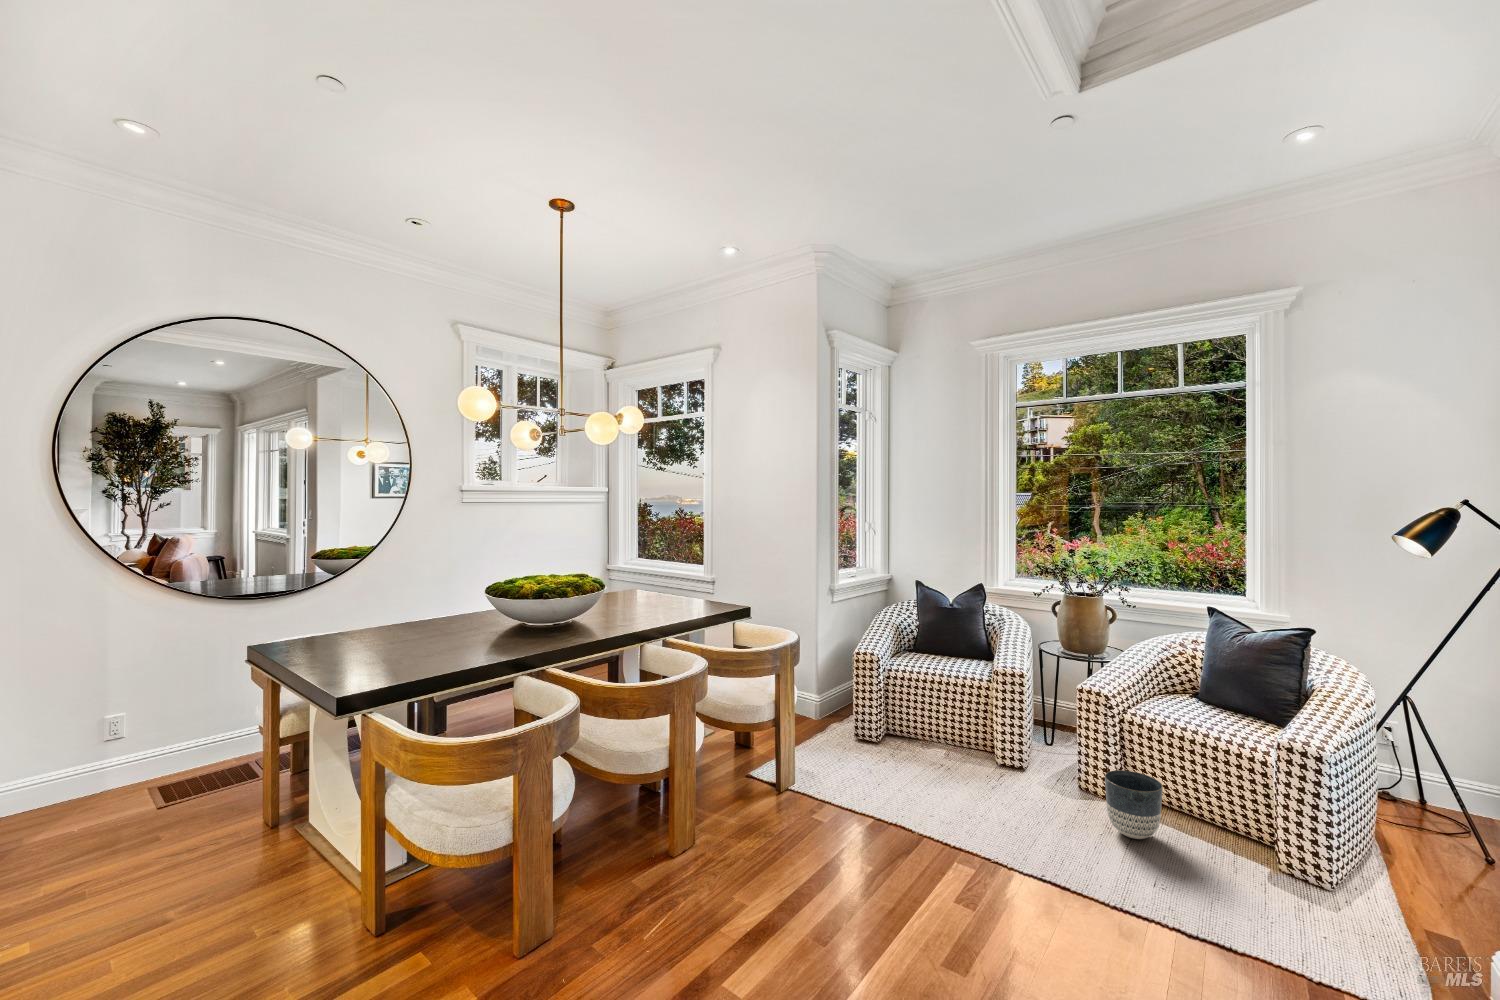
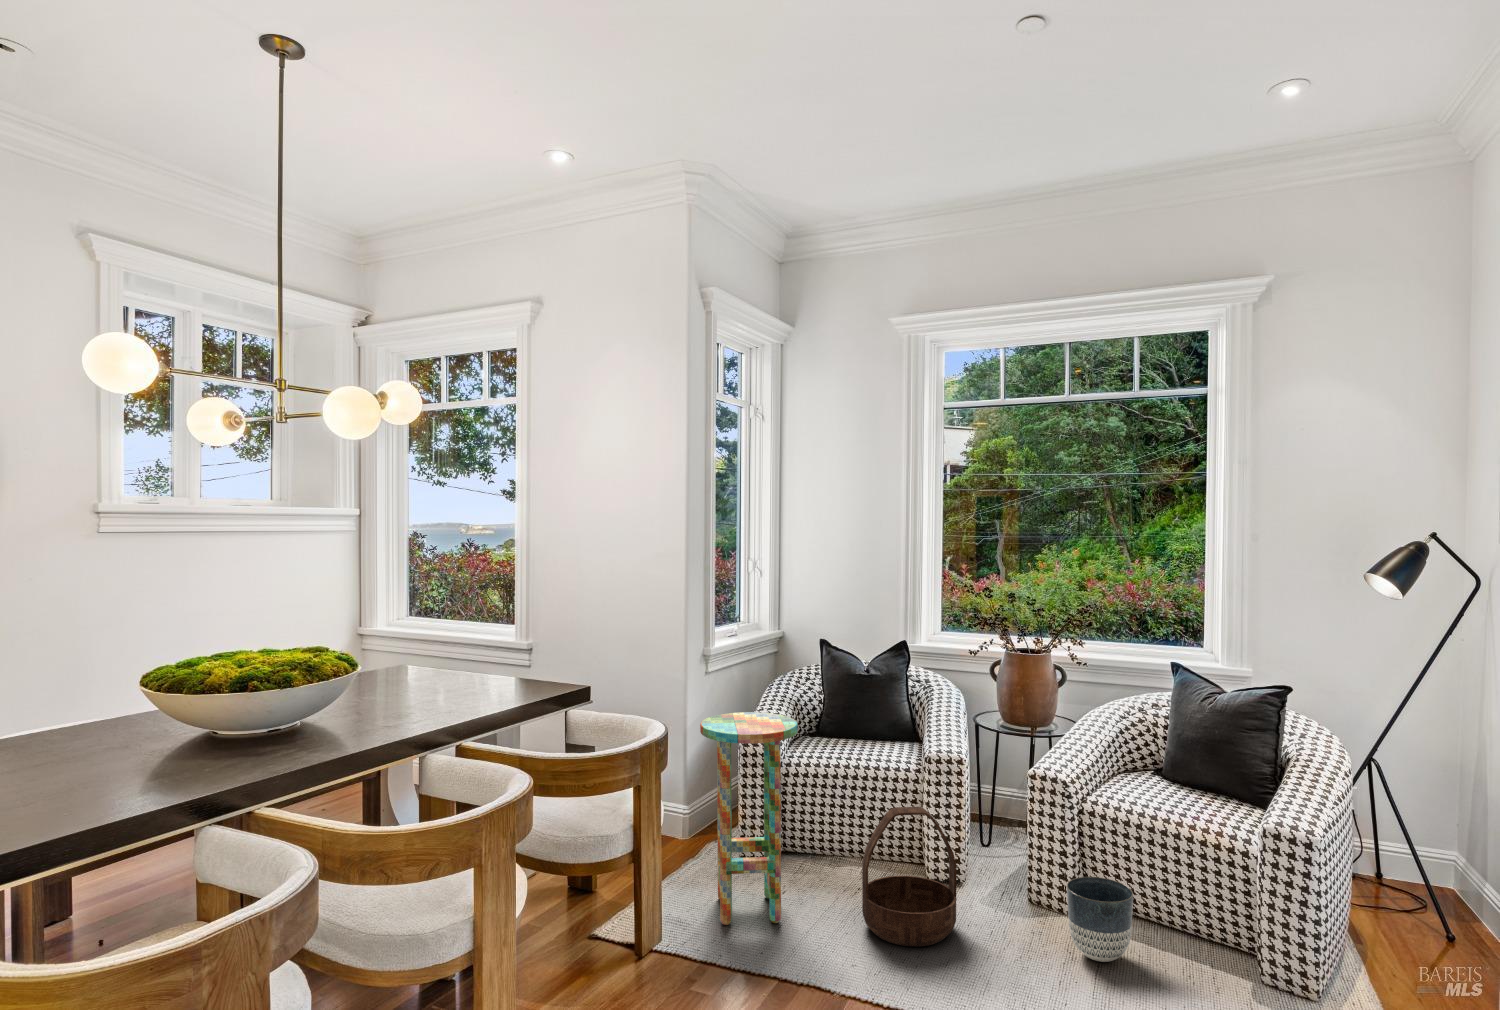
side table: none [821,629,892,783] -> present [700,712,798,925]
basket: none [940,705,1014,811] -> present [862,807,957,946]

